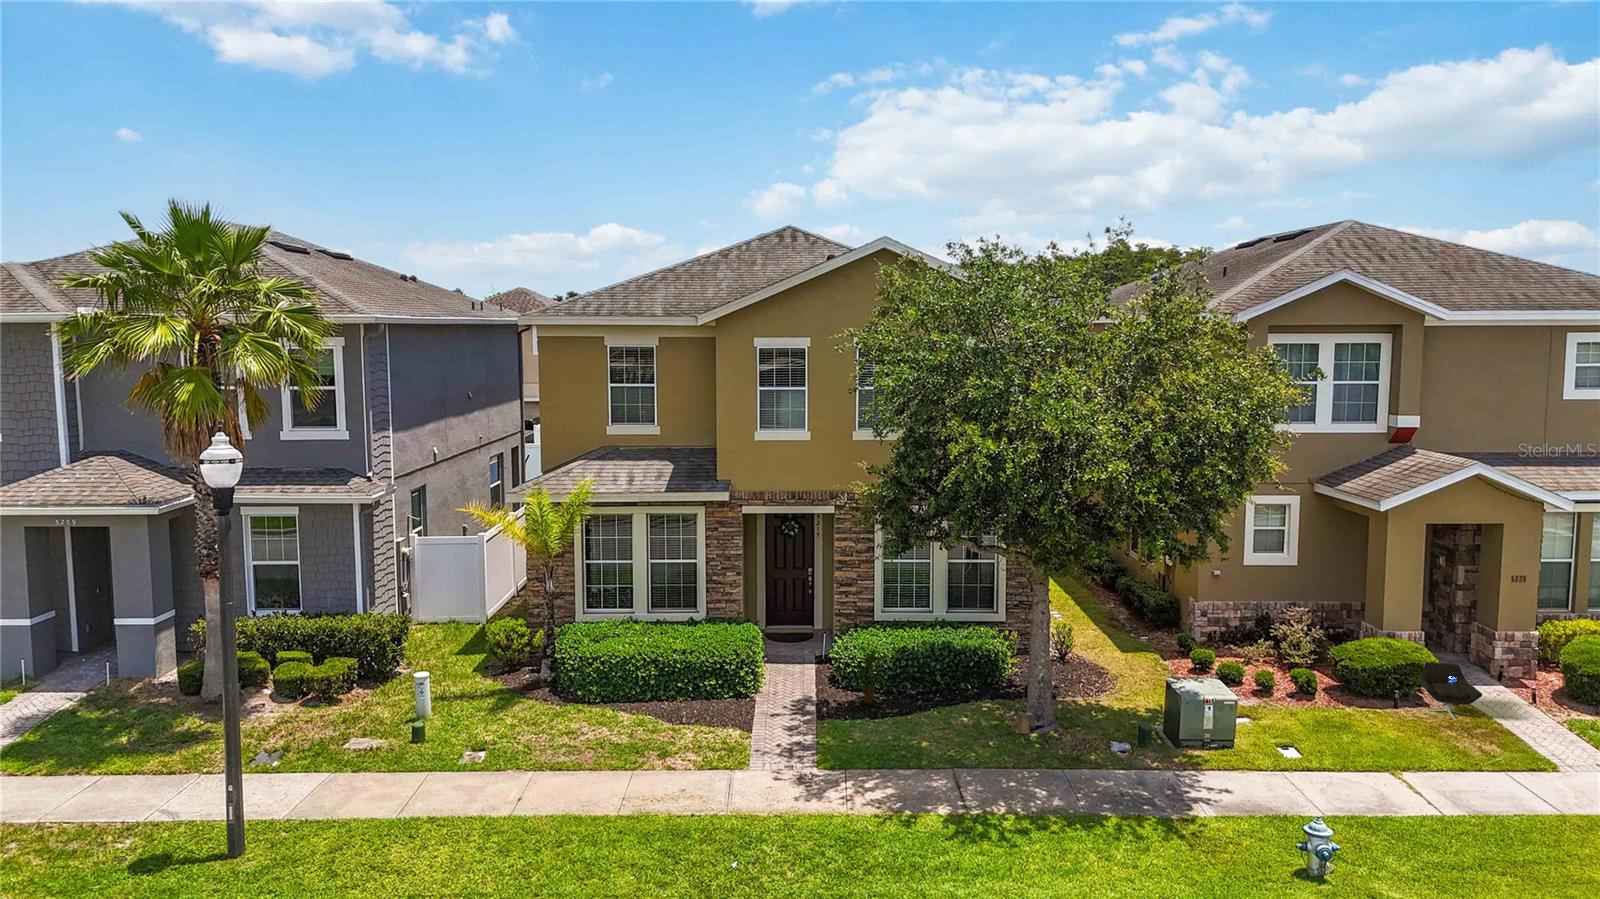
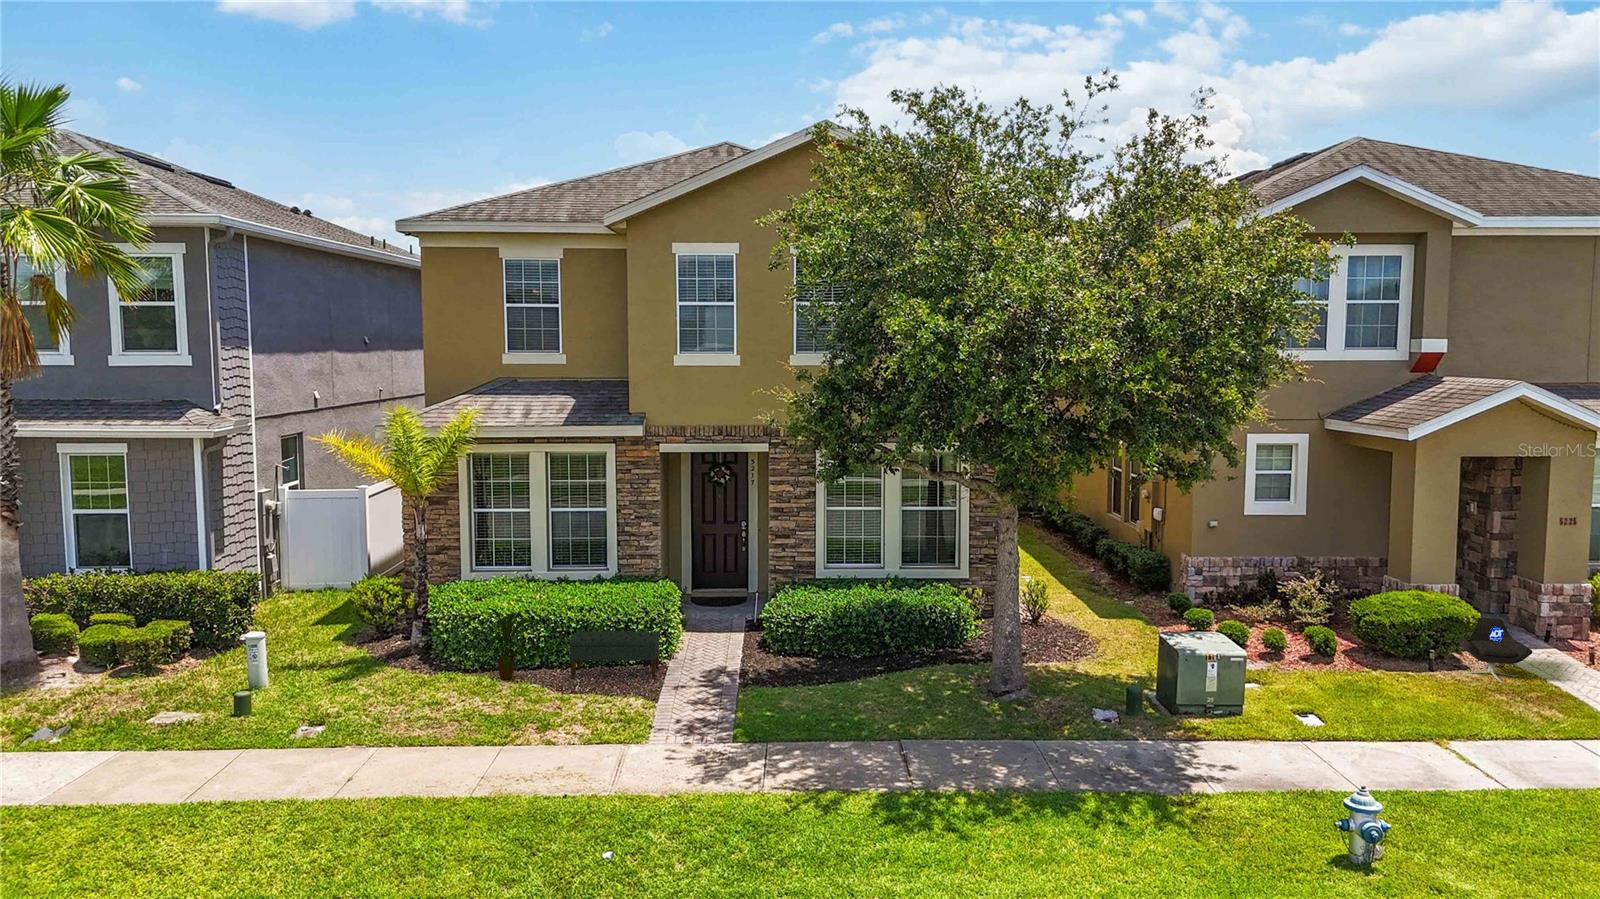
house plant: present [858,647,891,704] -> present [486,608,538,680]
bench: none [675,671,748,711] -> present [569,631,660,678]
watering can: present [1005,712,1033,734] -> none [961,675,1002,701]

